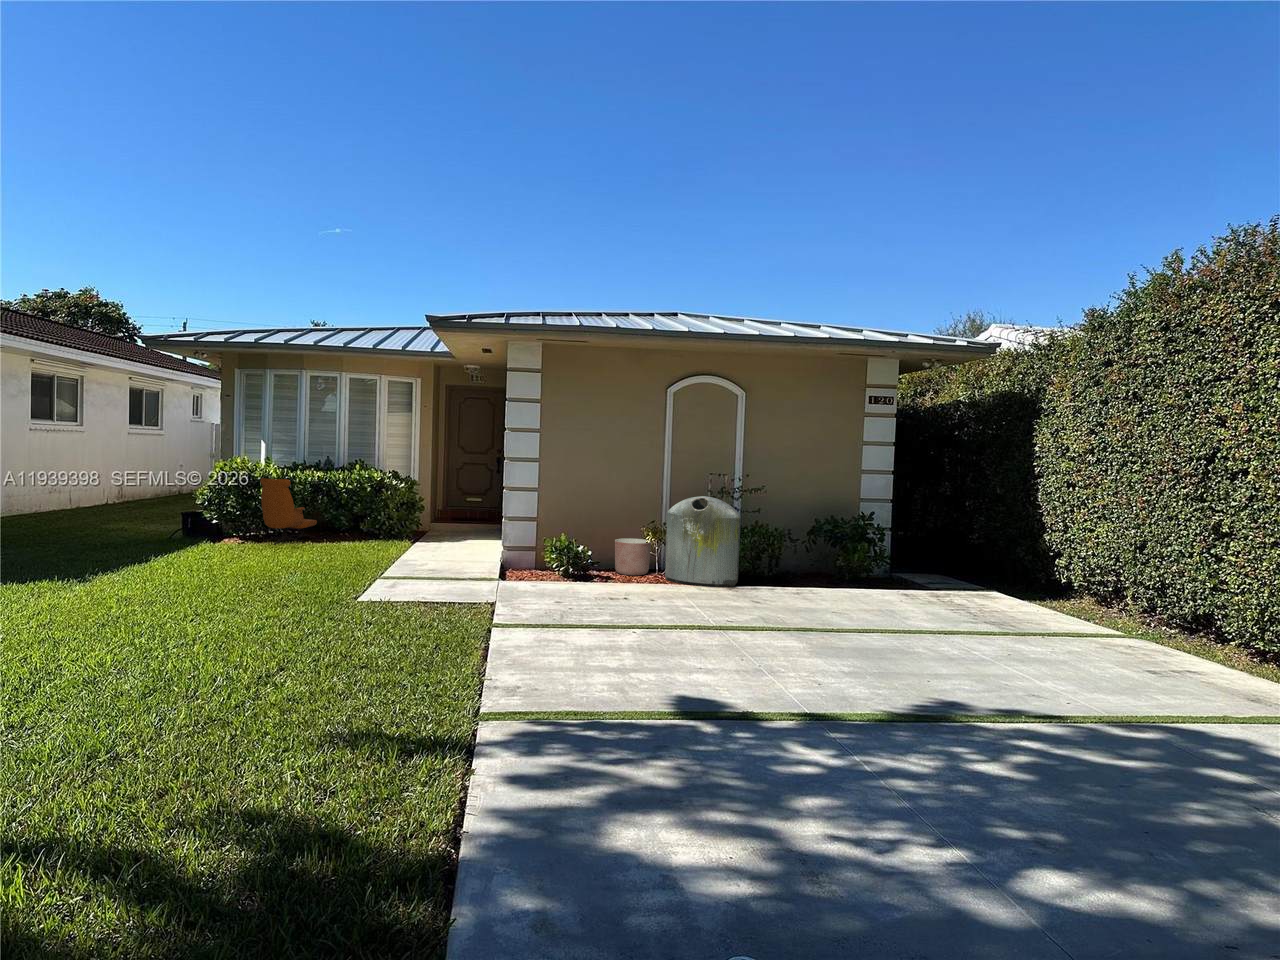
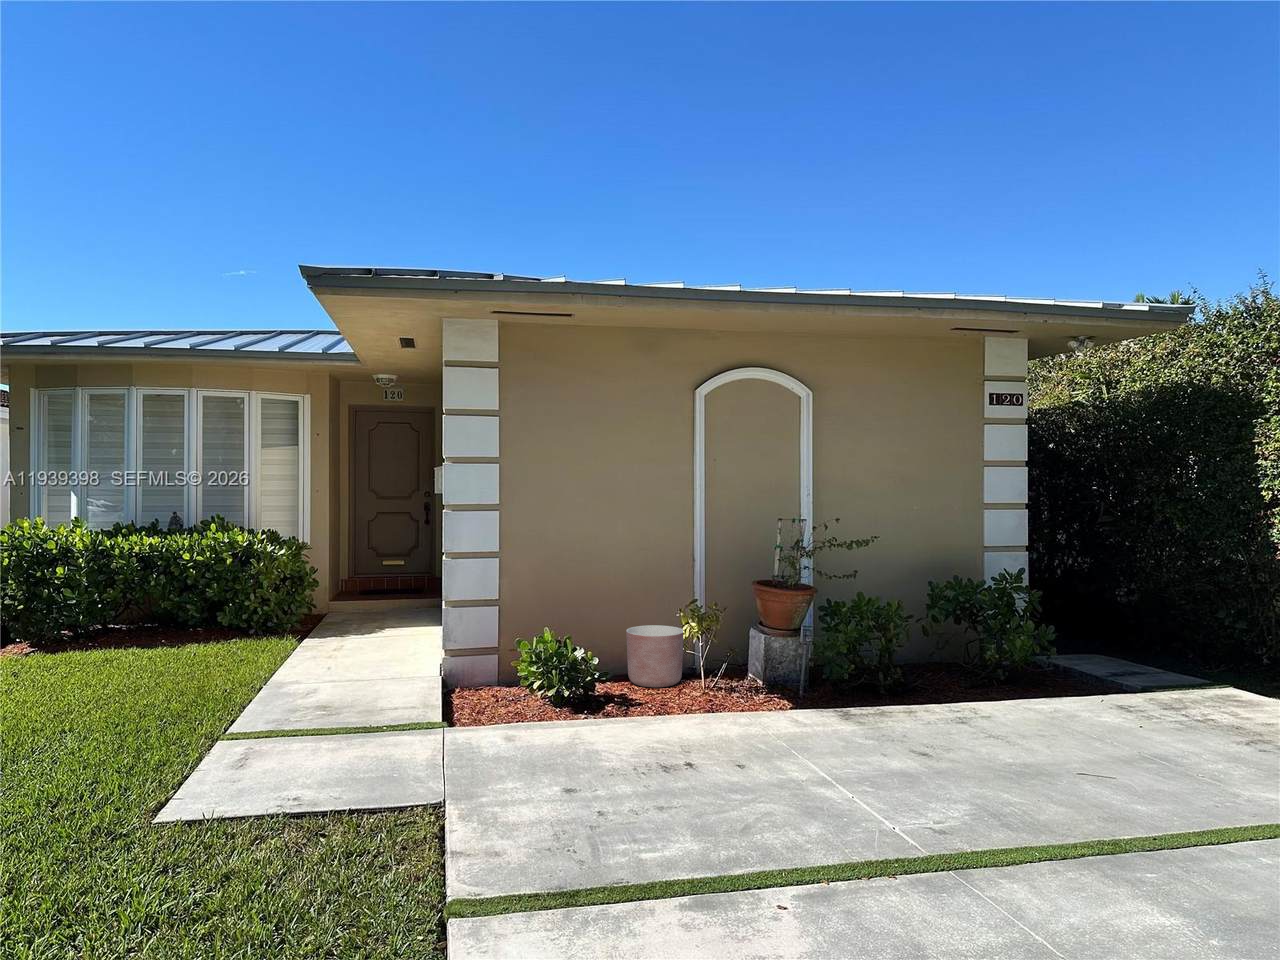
lounge chair: present [260,478,317,545] -> none [44,553,149,660]
trash can: present [665,496,741,587] -> none [714,556,836,705]

